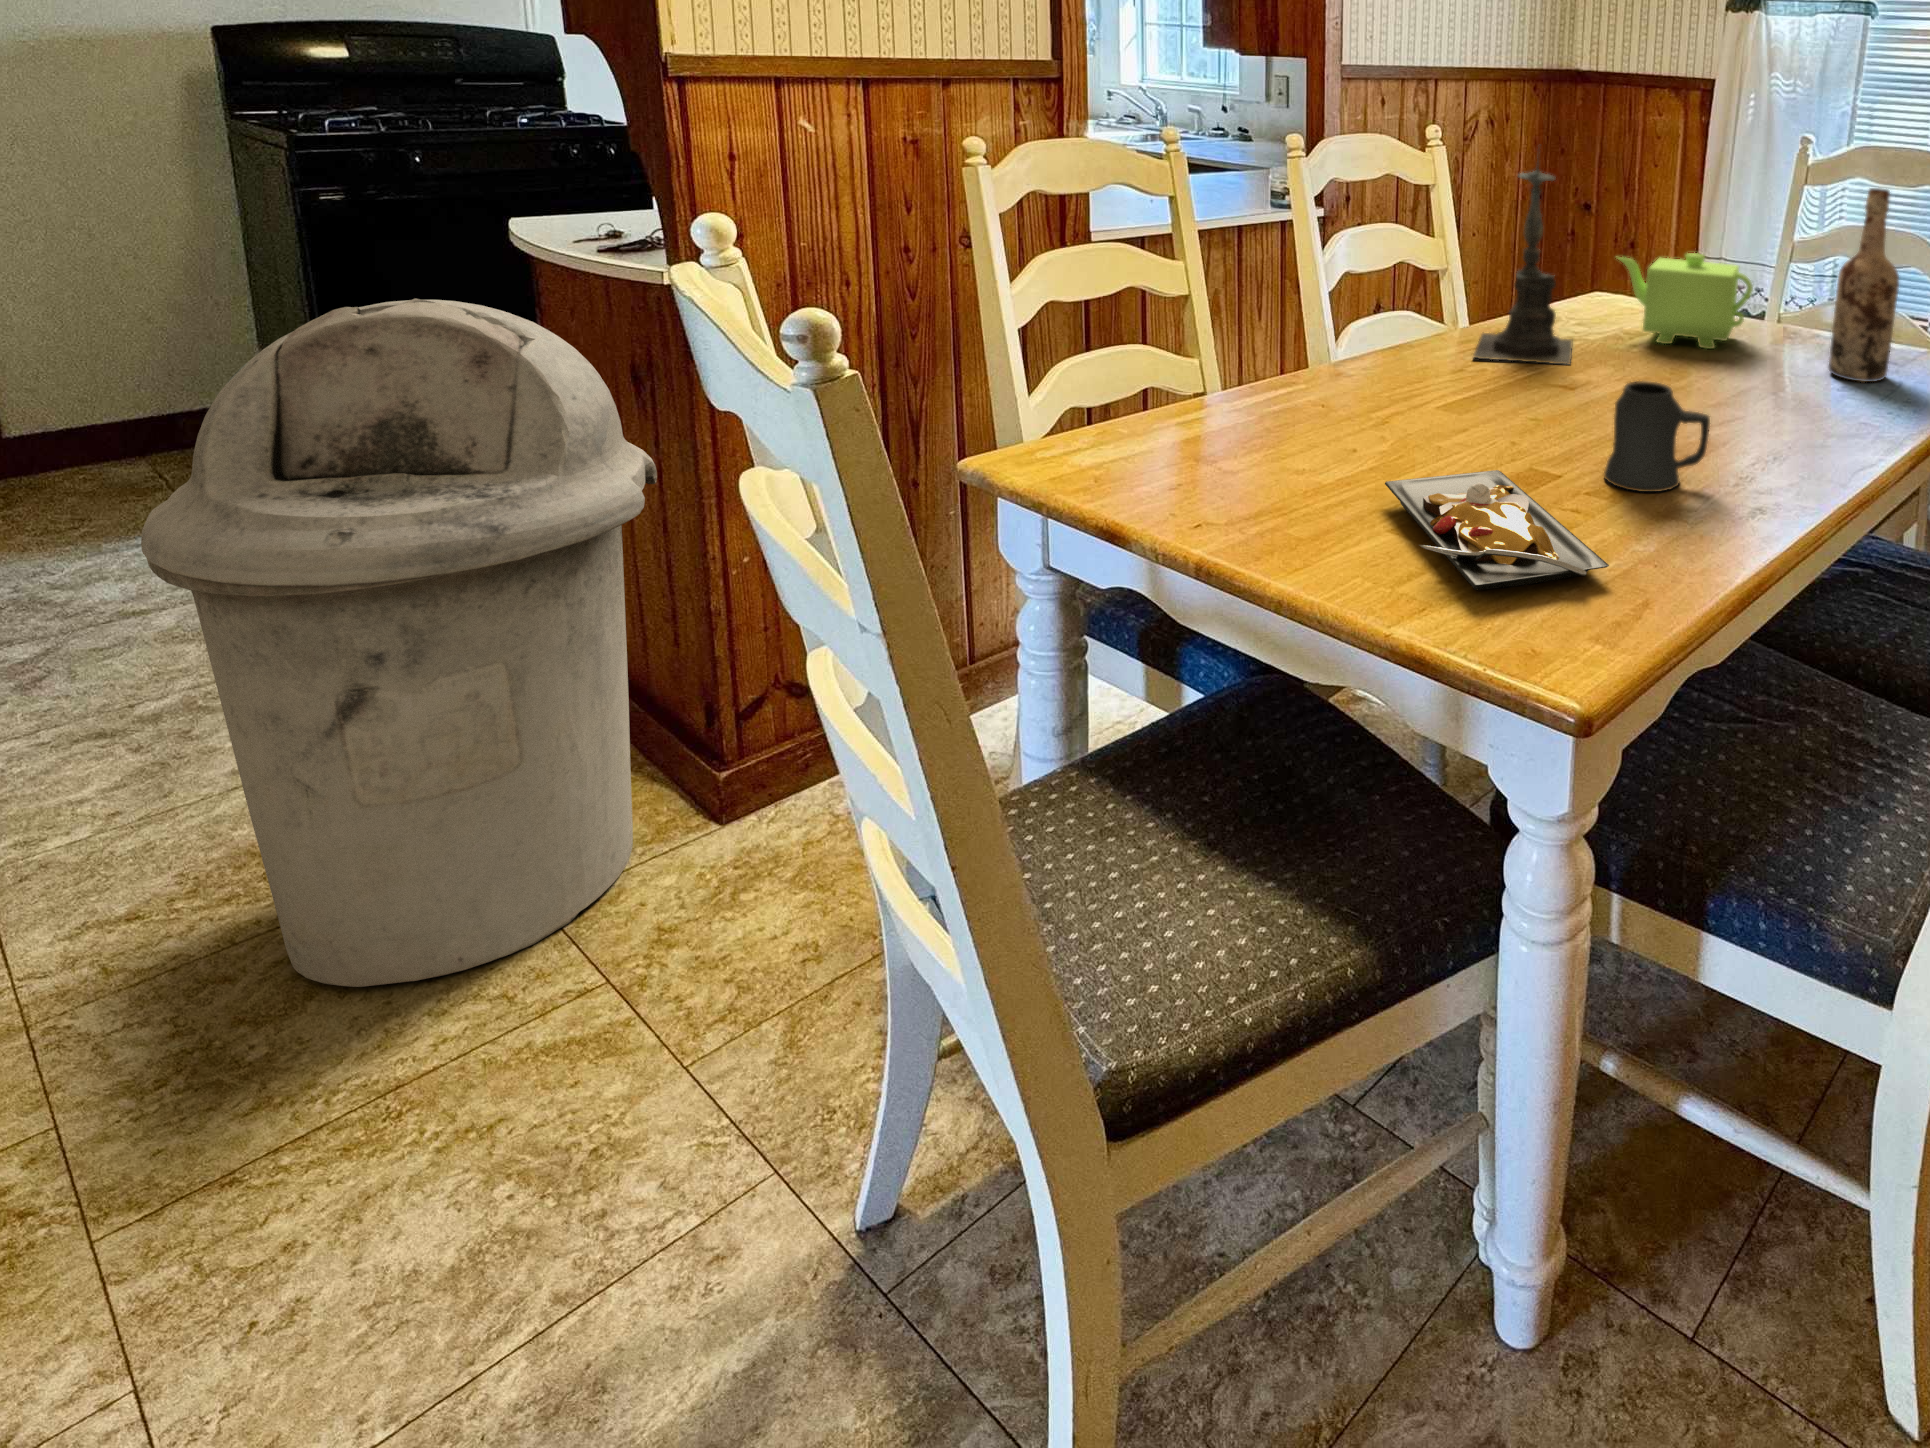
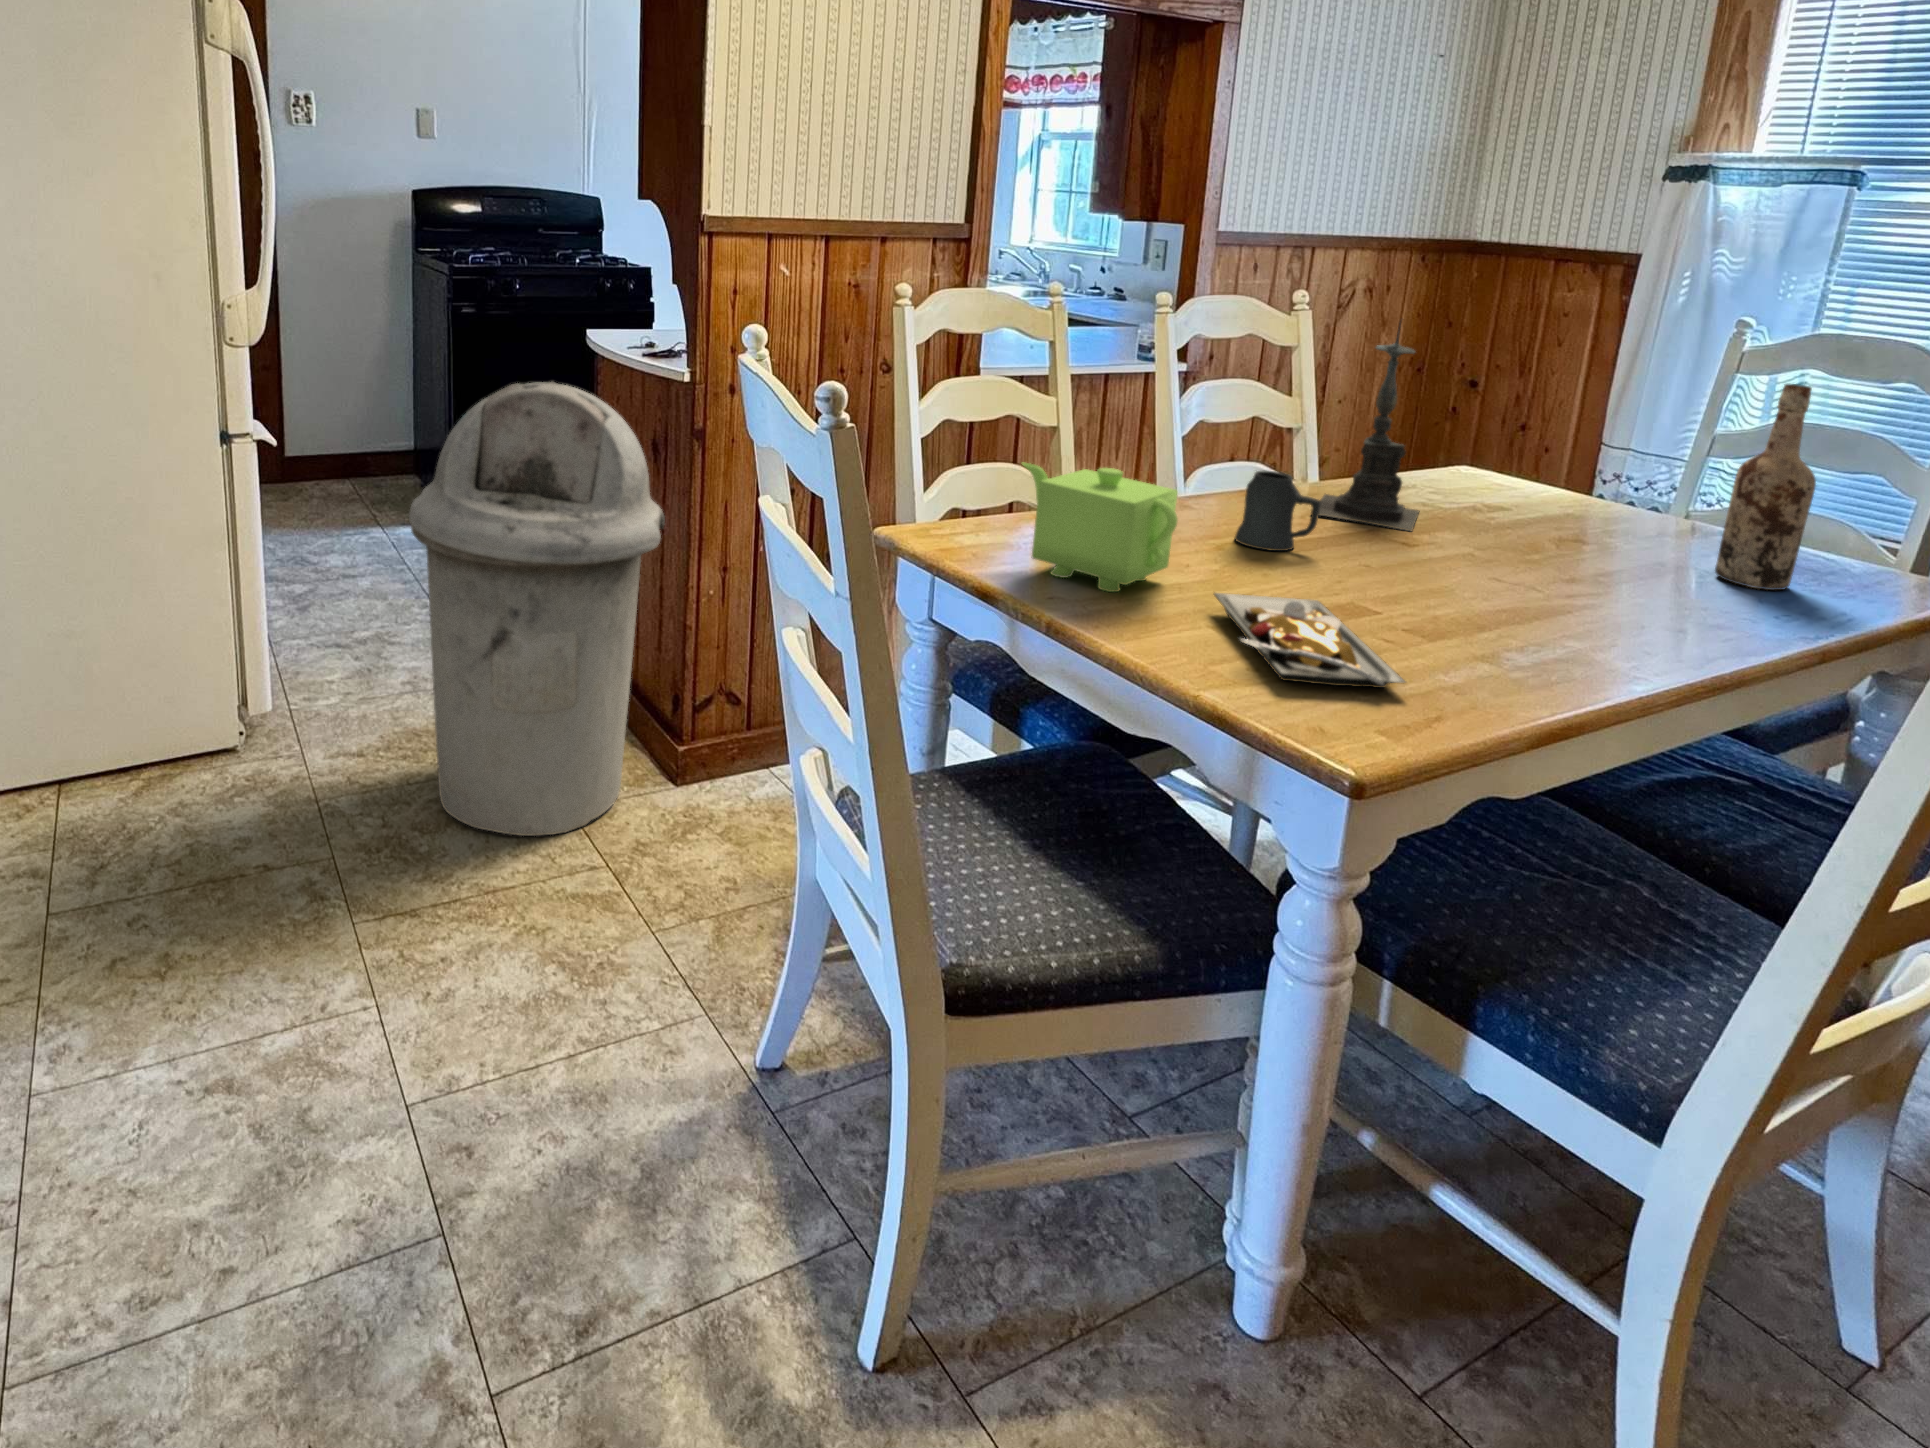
teapot: present [1618,253,1753,349] -> present [1023,463,1178,592]
mug: present [1604,381,1710,492] -> present [1235,471,1321,551]

